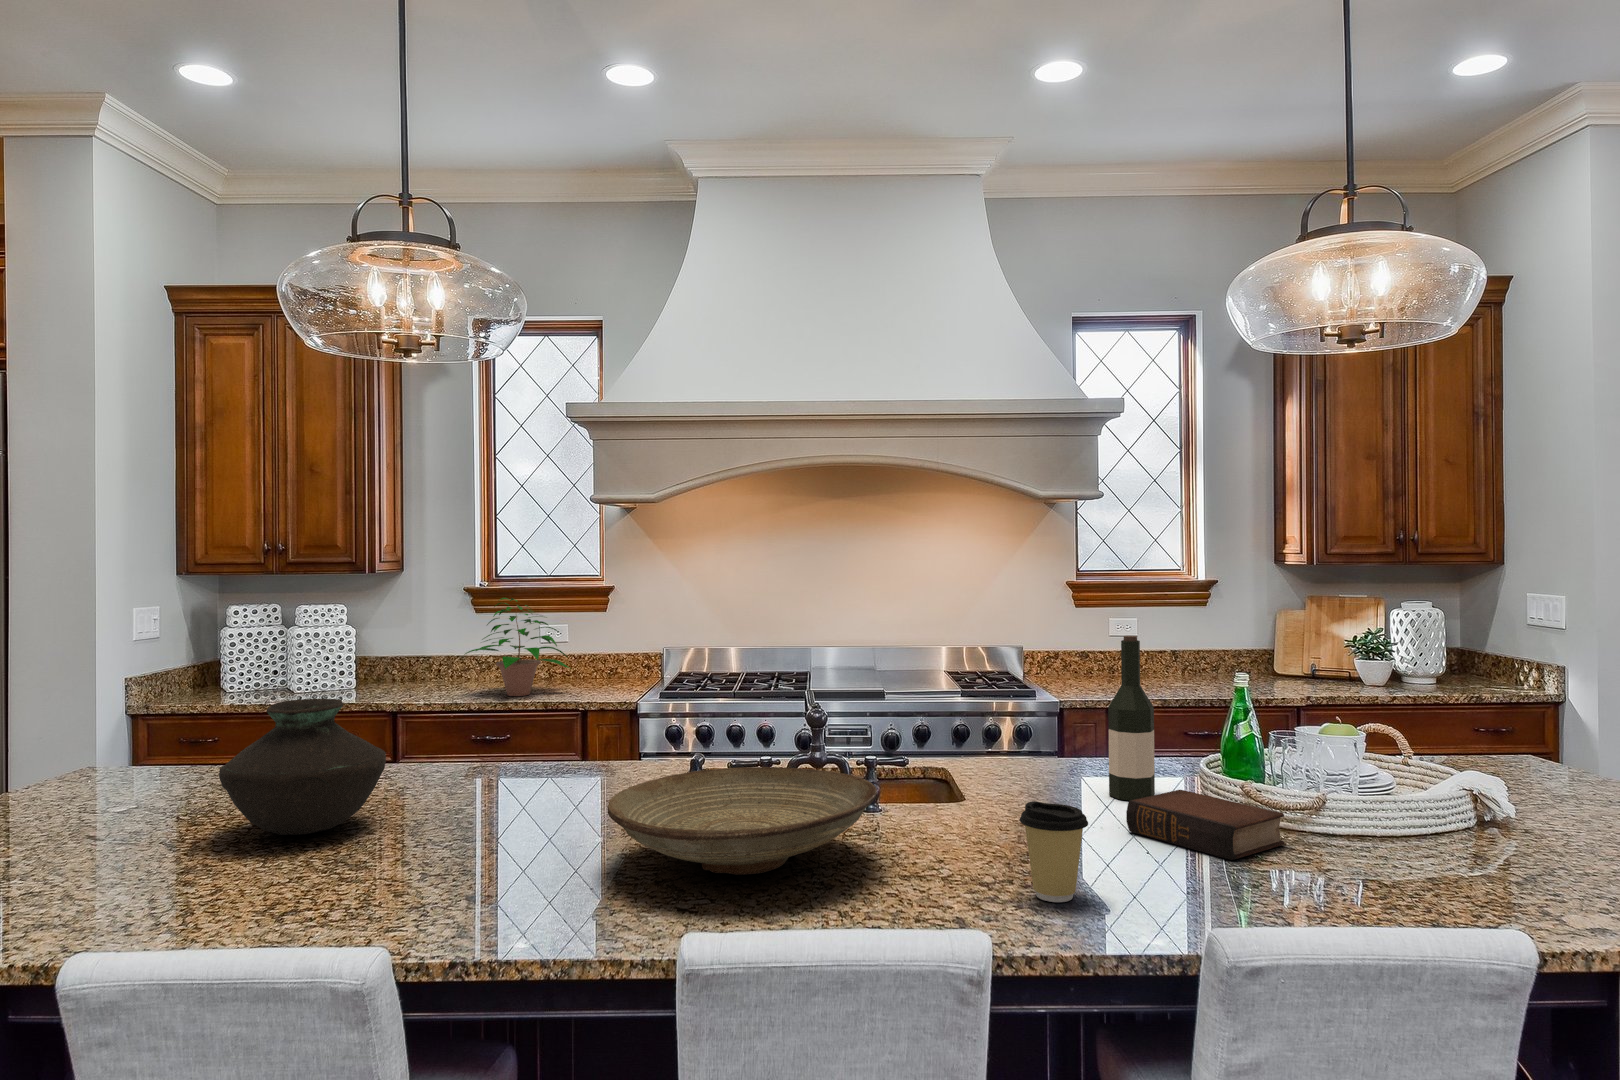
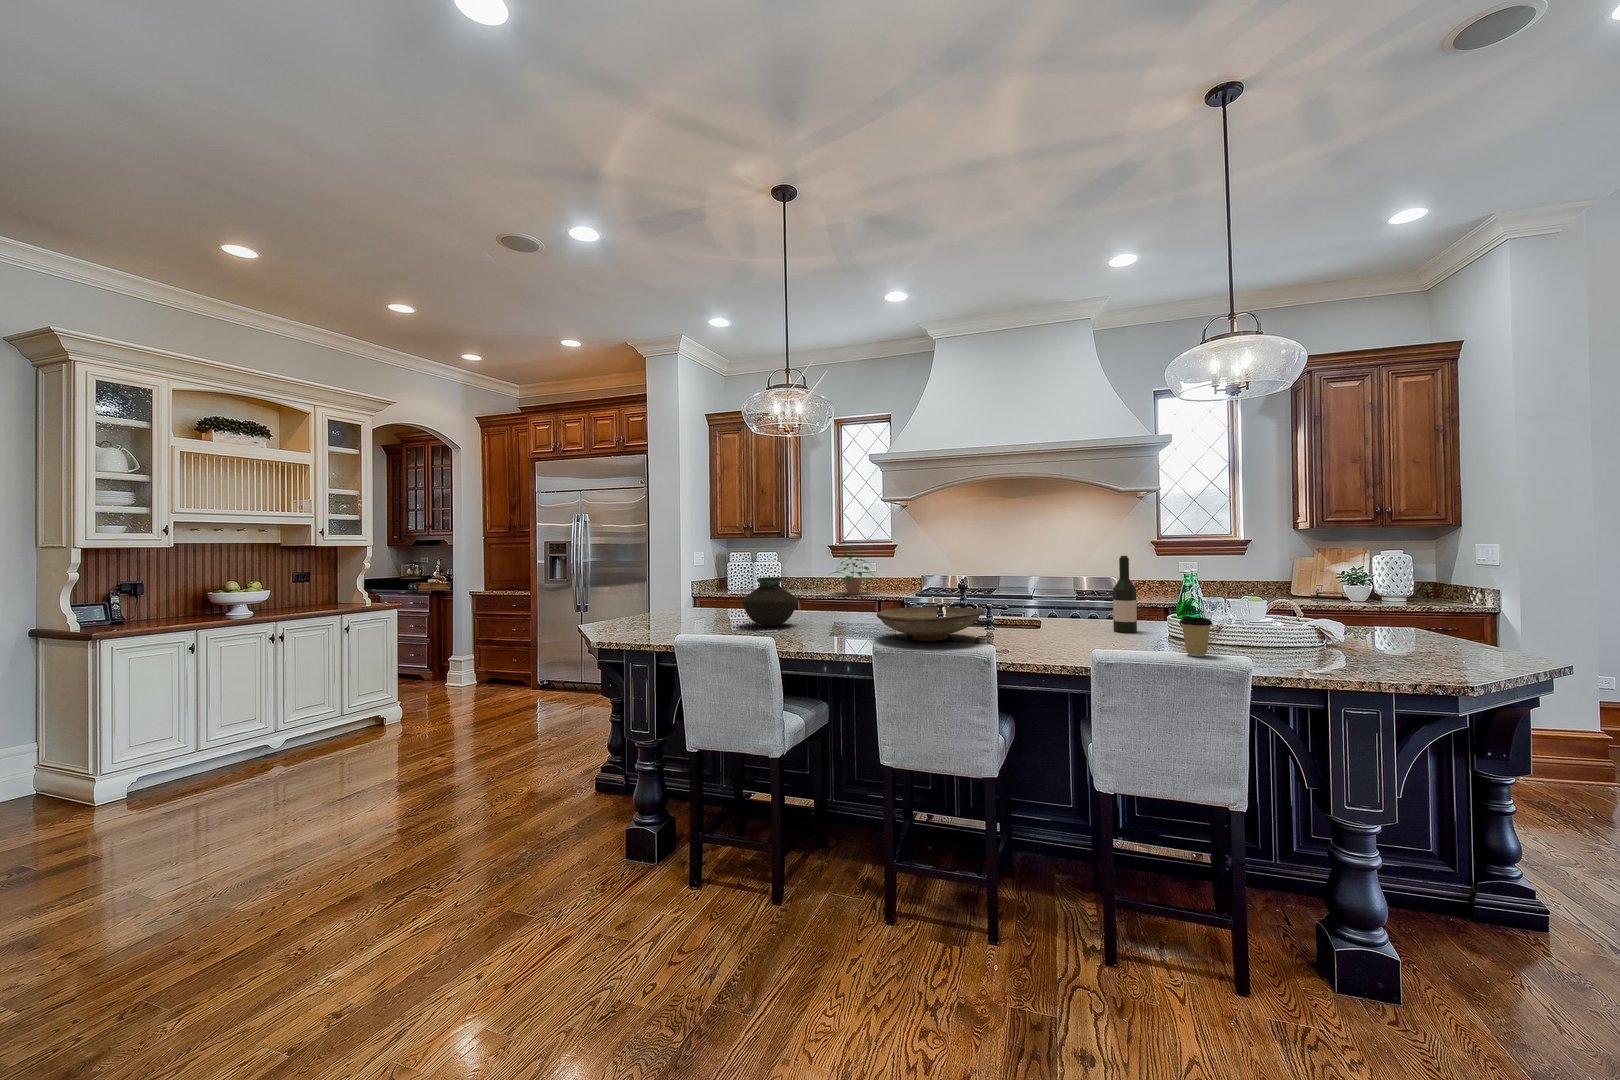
book: present [1126,790,1284,860] -> none [1106,624,1180,648]
coffee cup: present [1020,801,1088,902] -> present [1180,616,1213,656]

